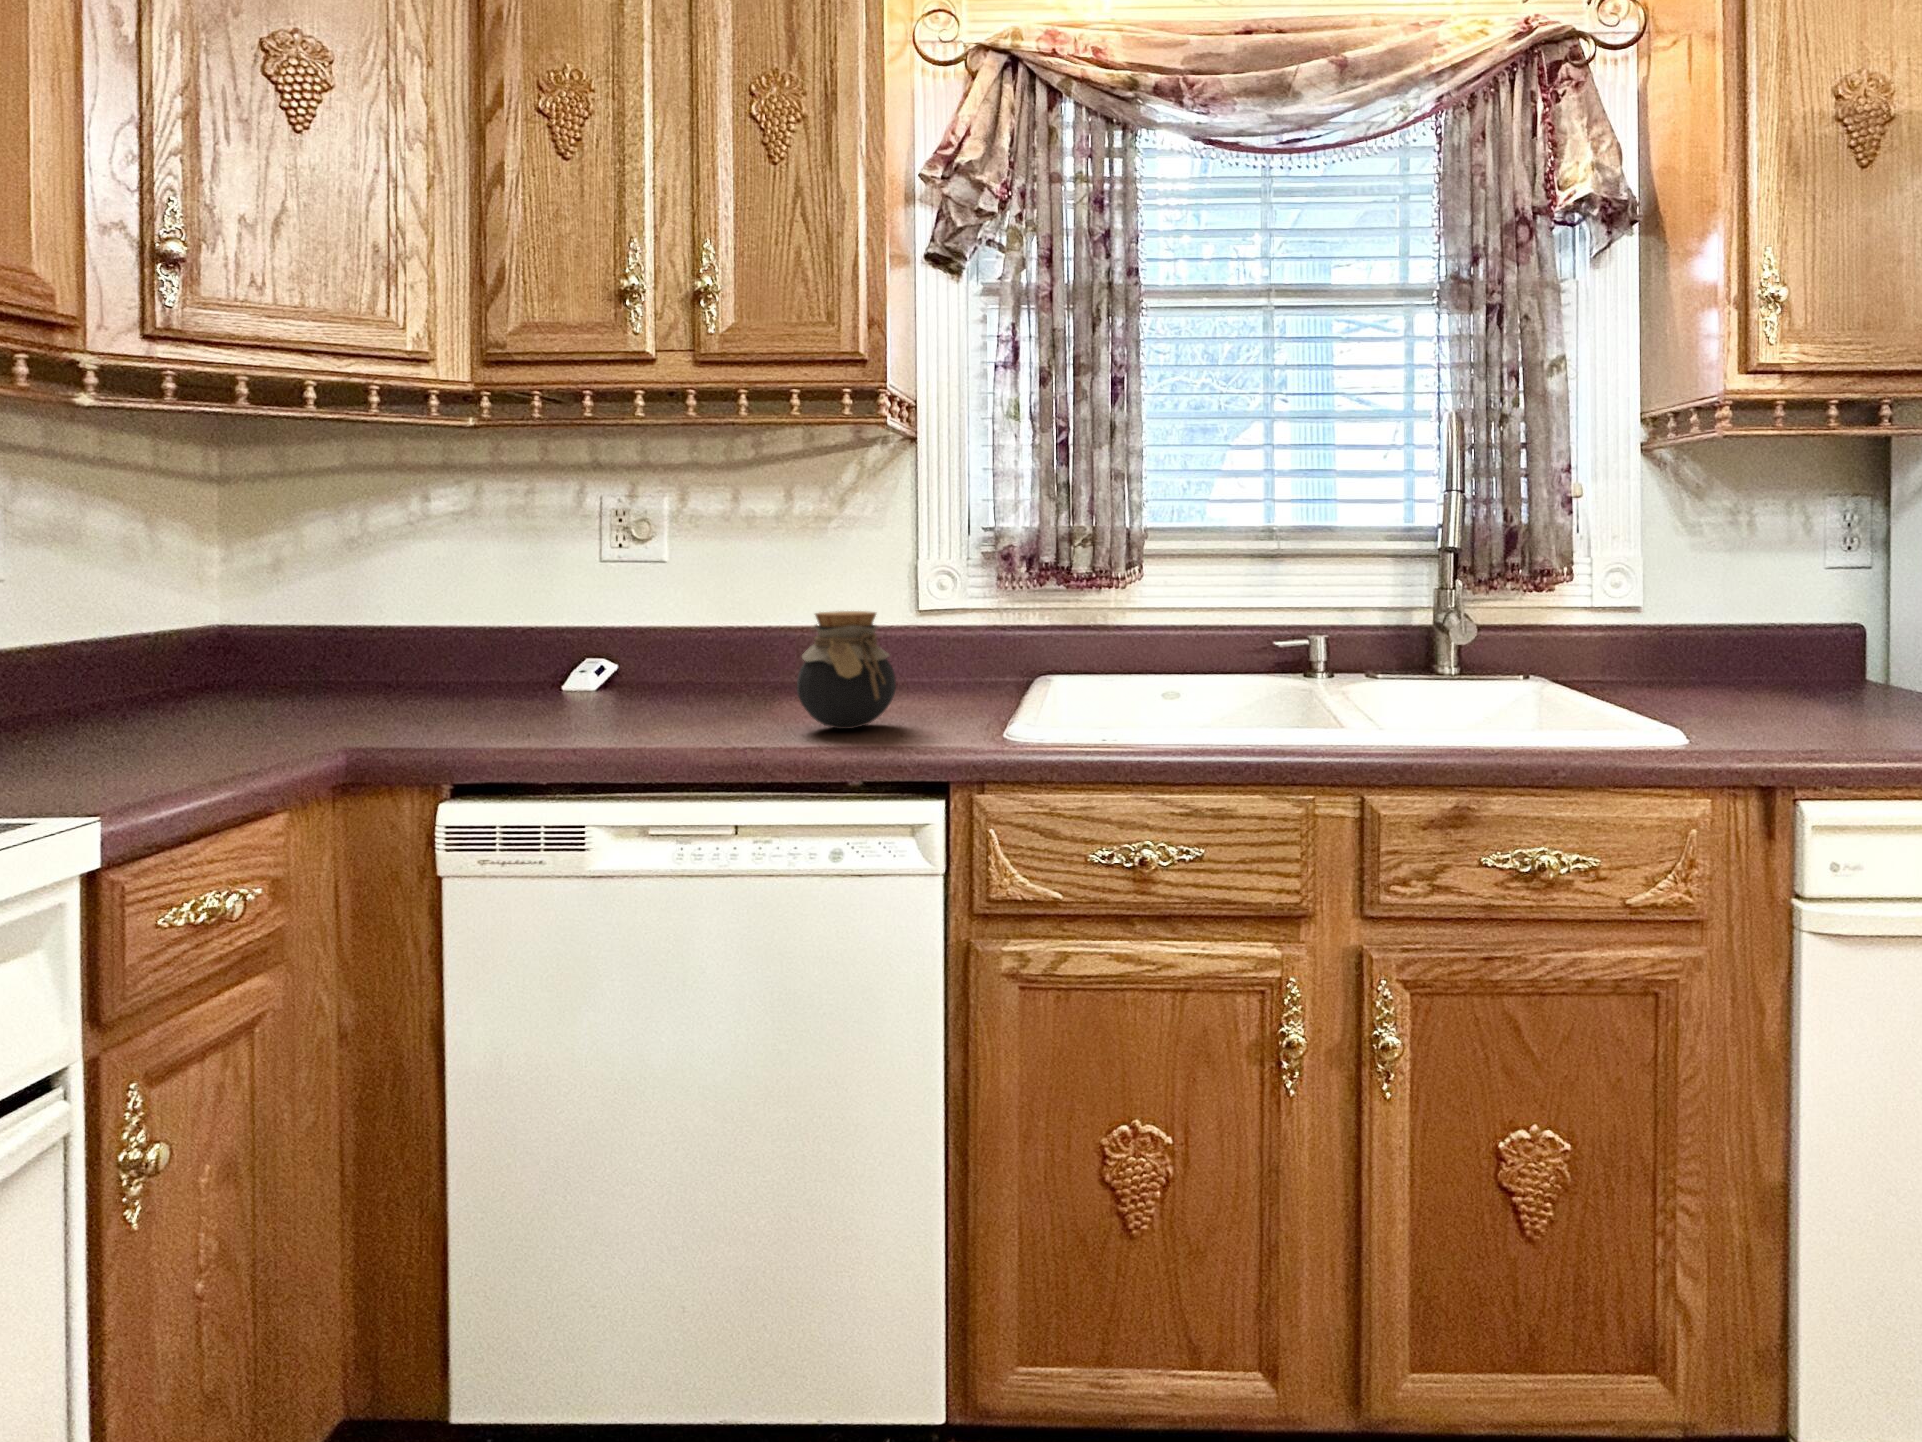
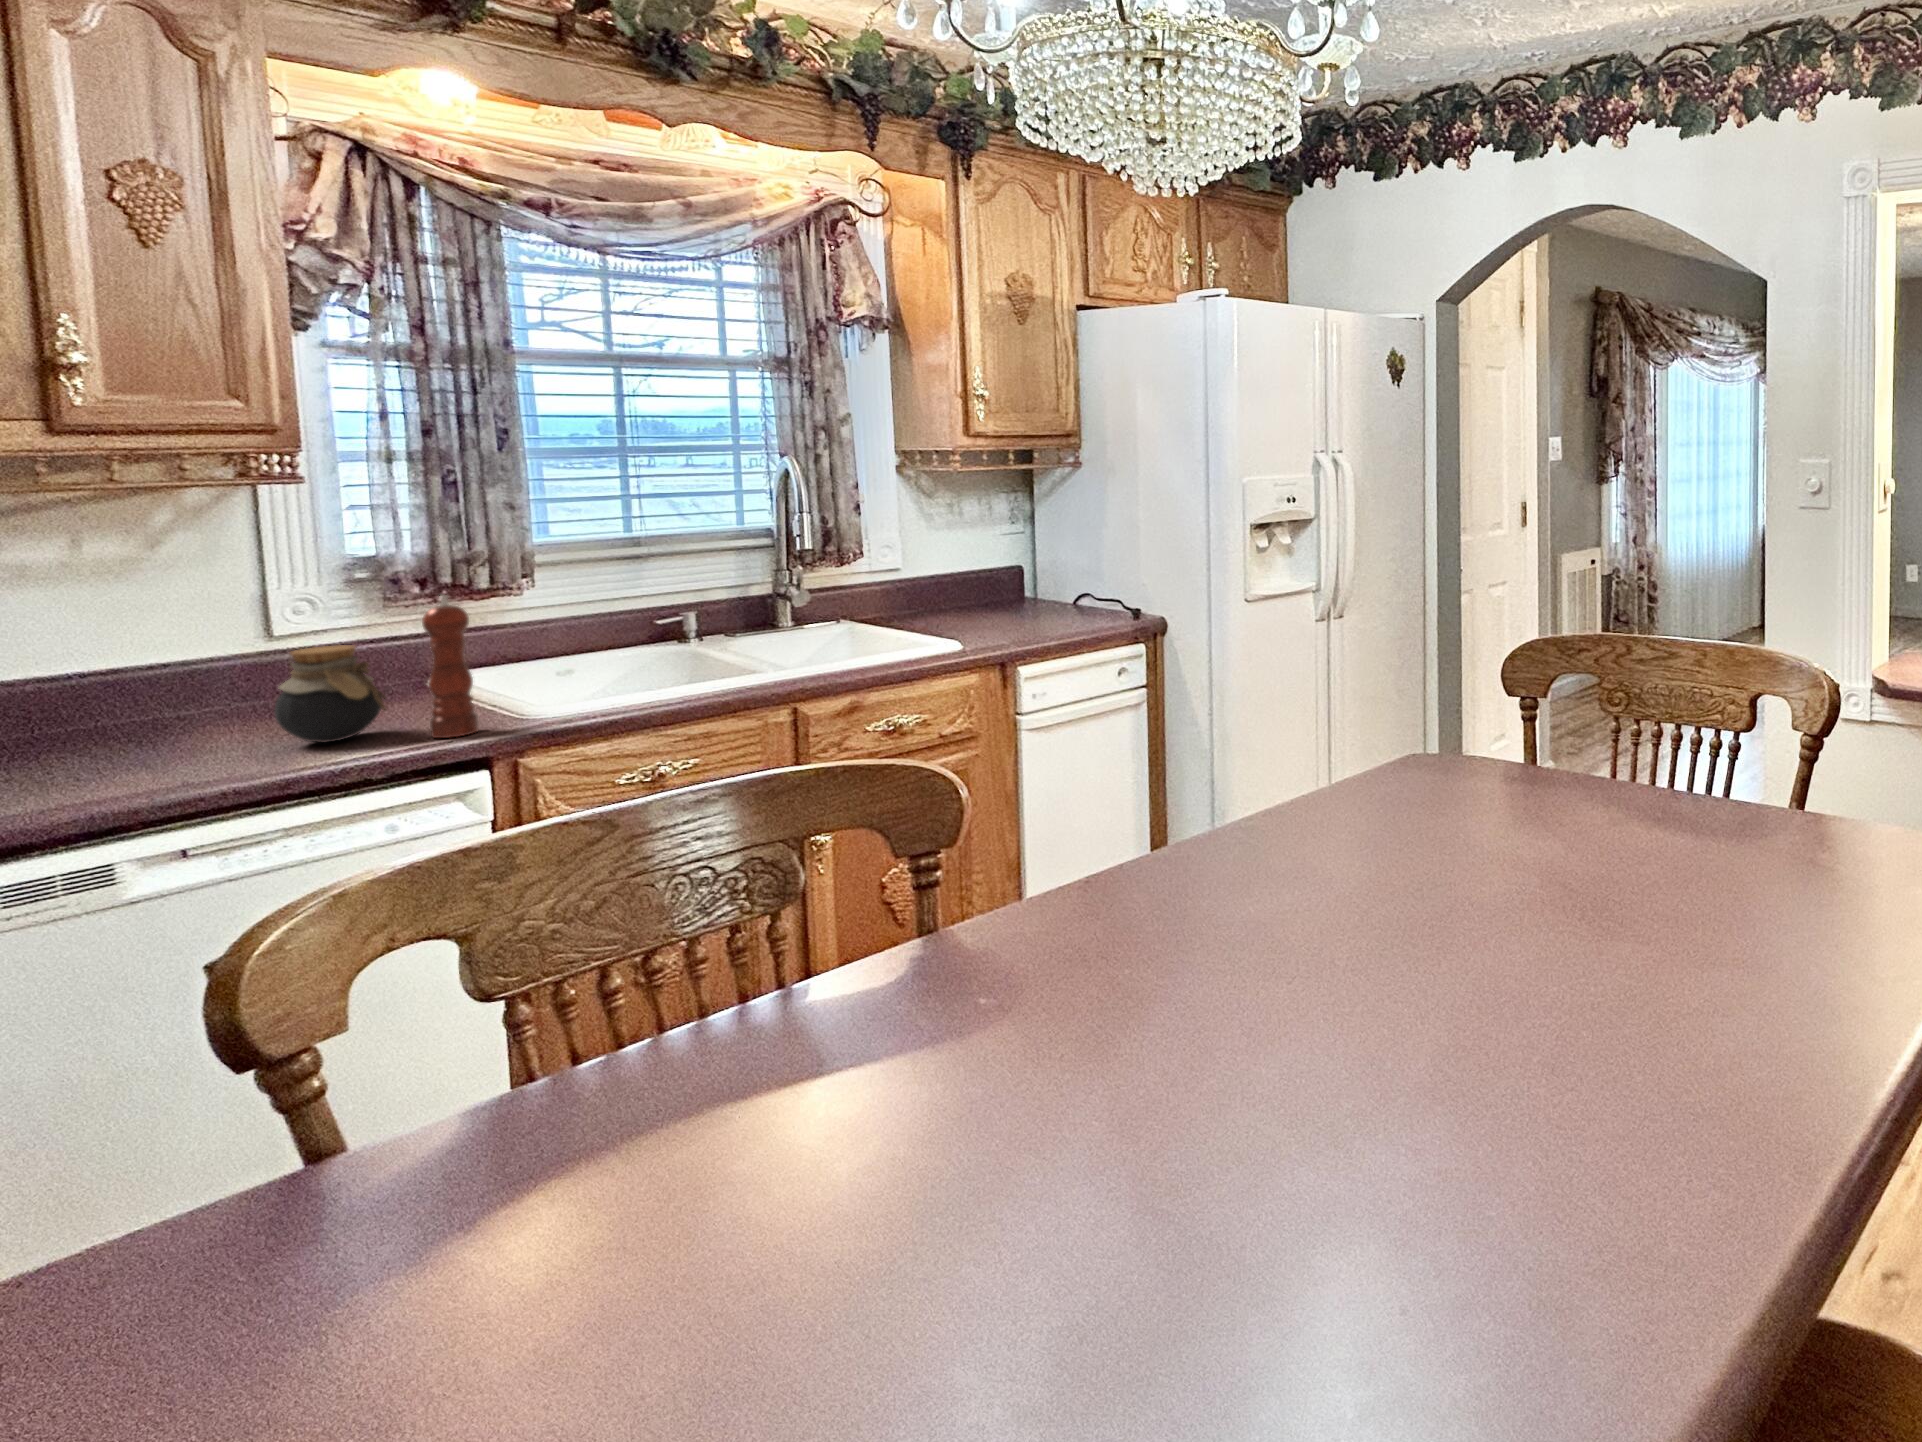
pepper mill: none [897,551,948,747] -> present [422,595,479,738]

